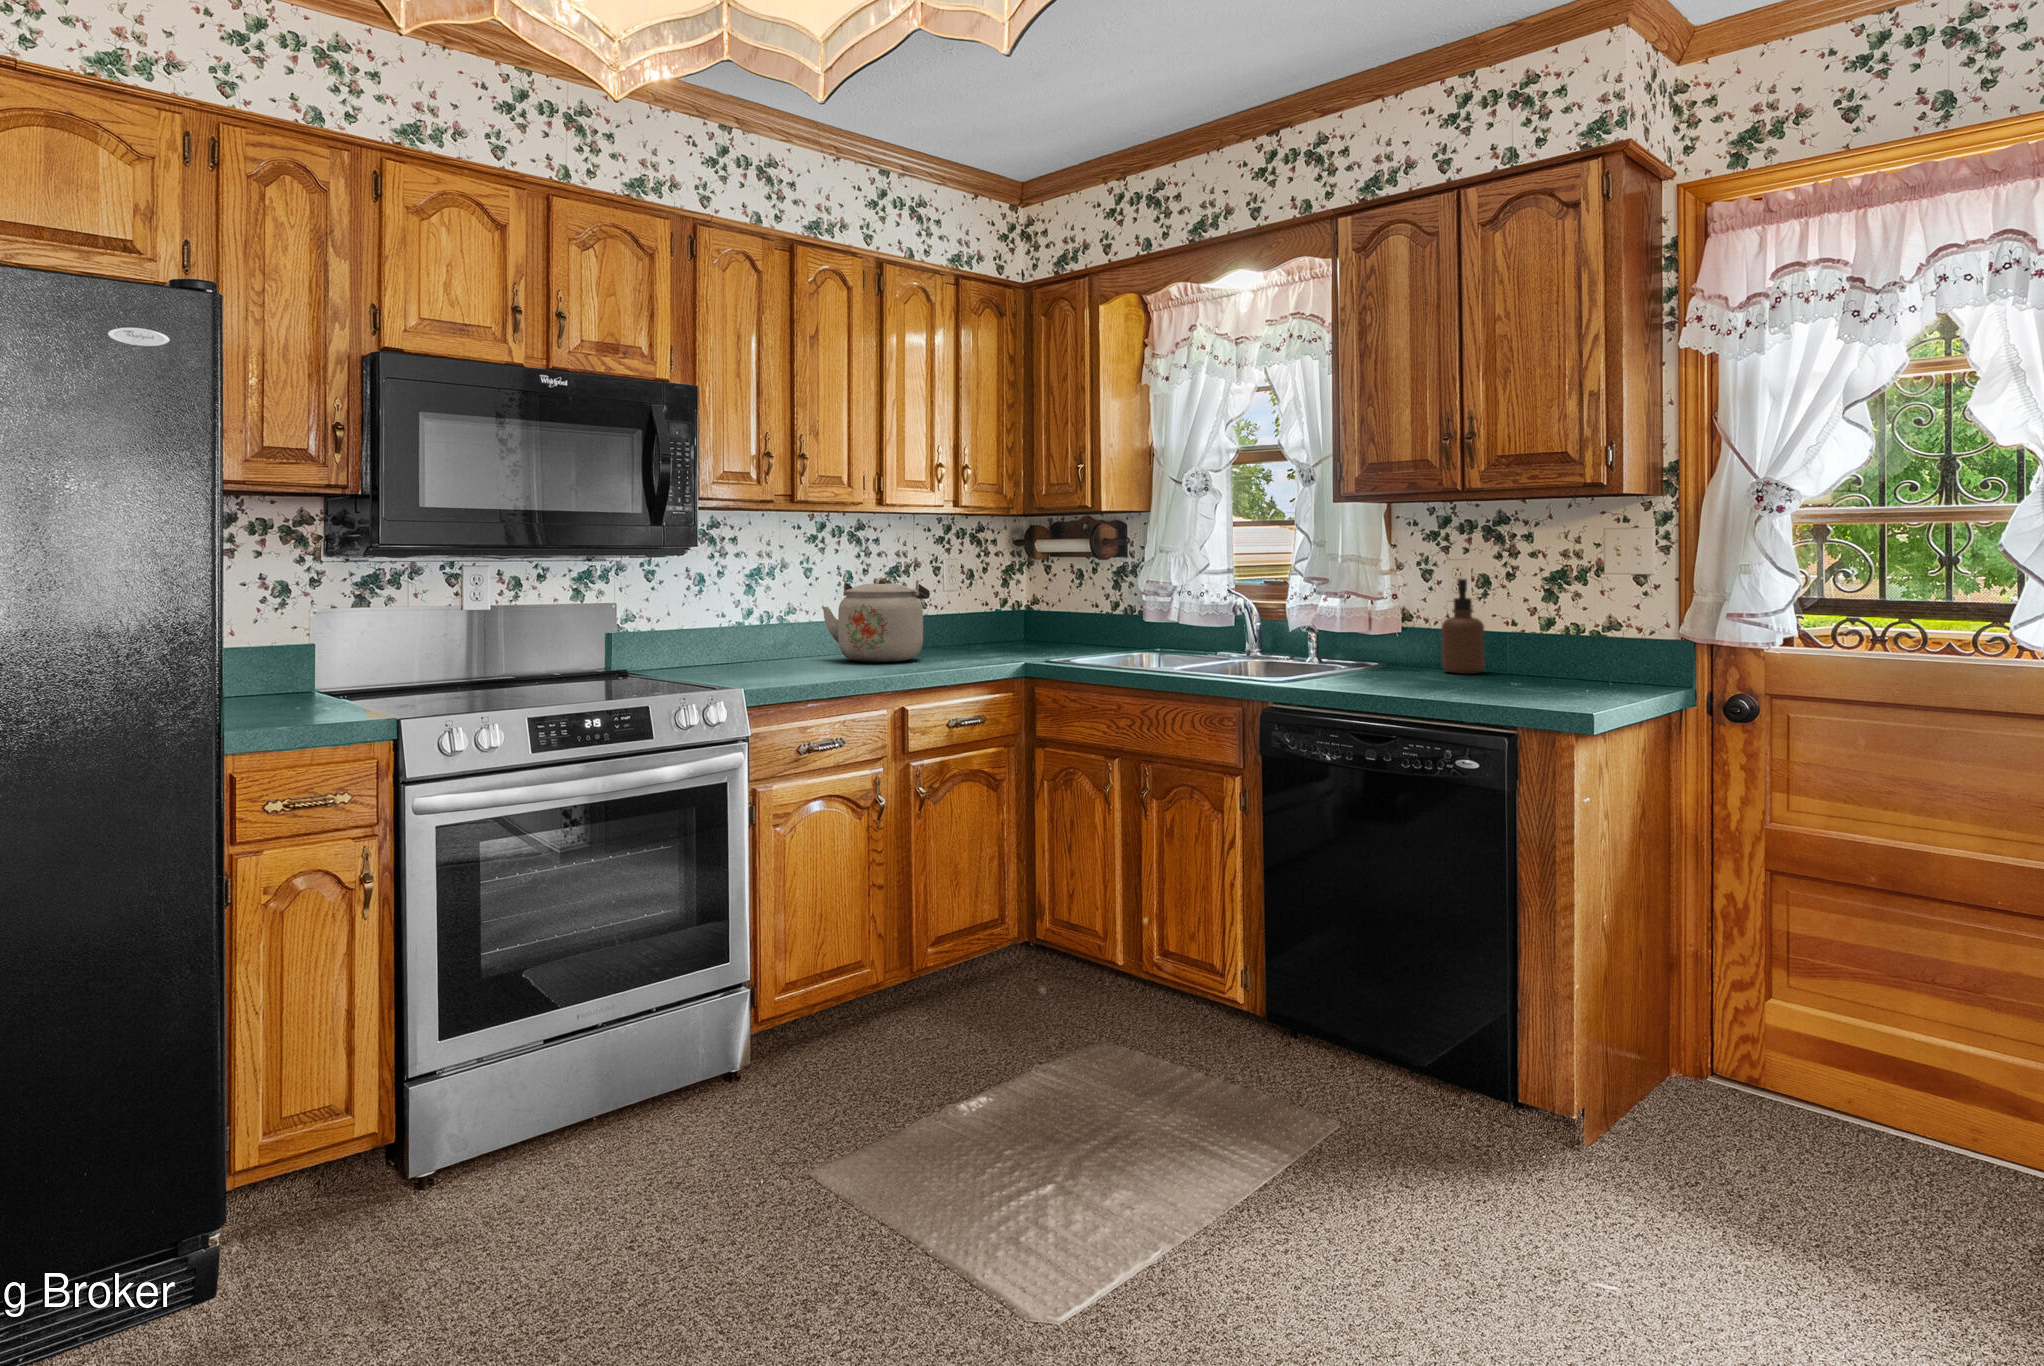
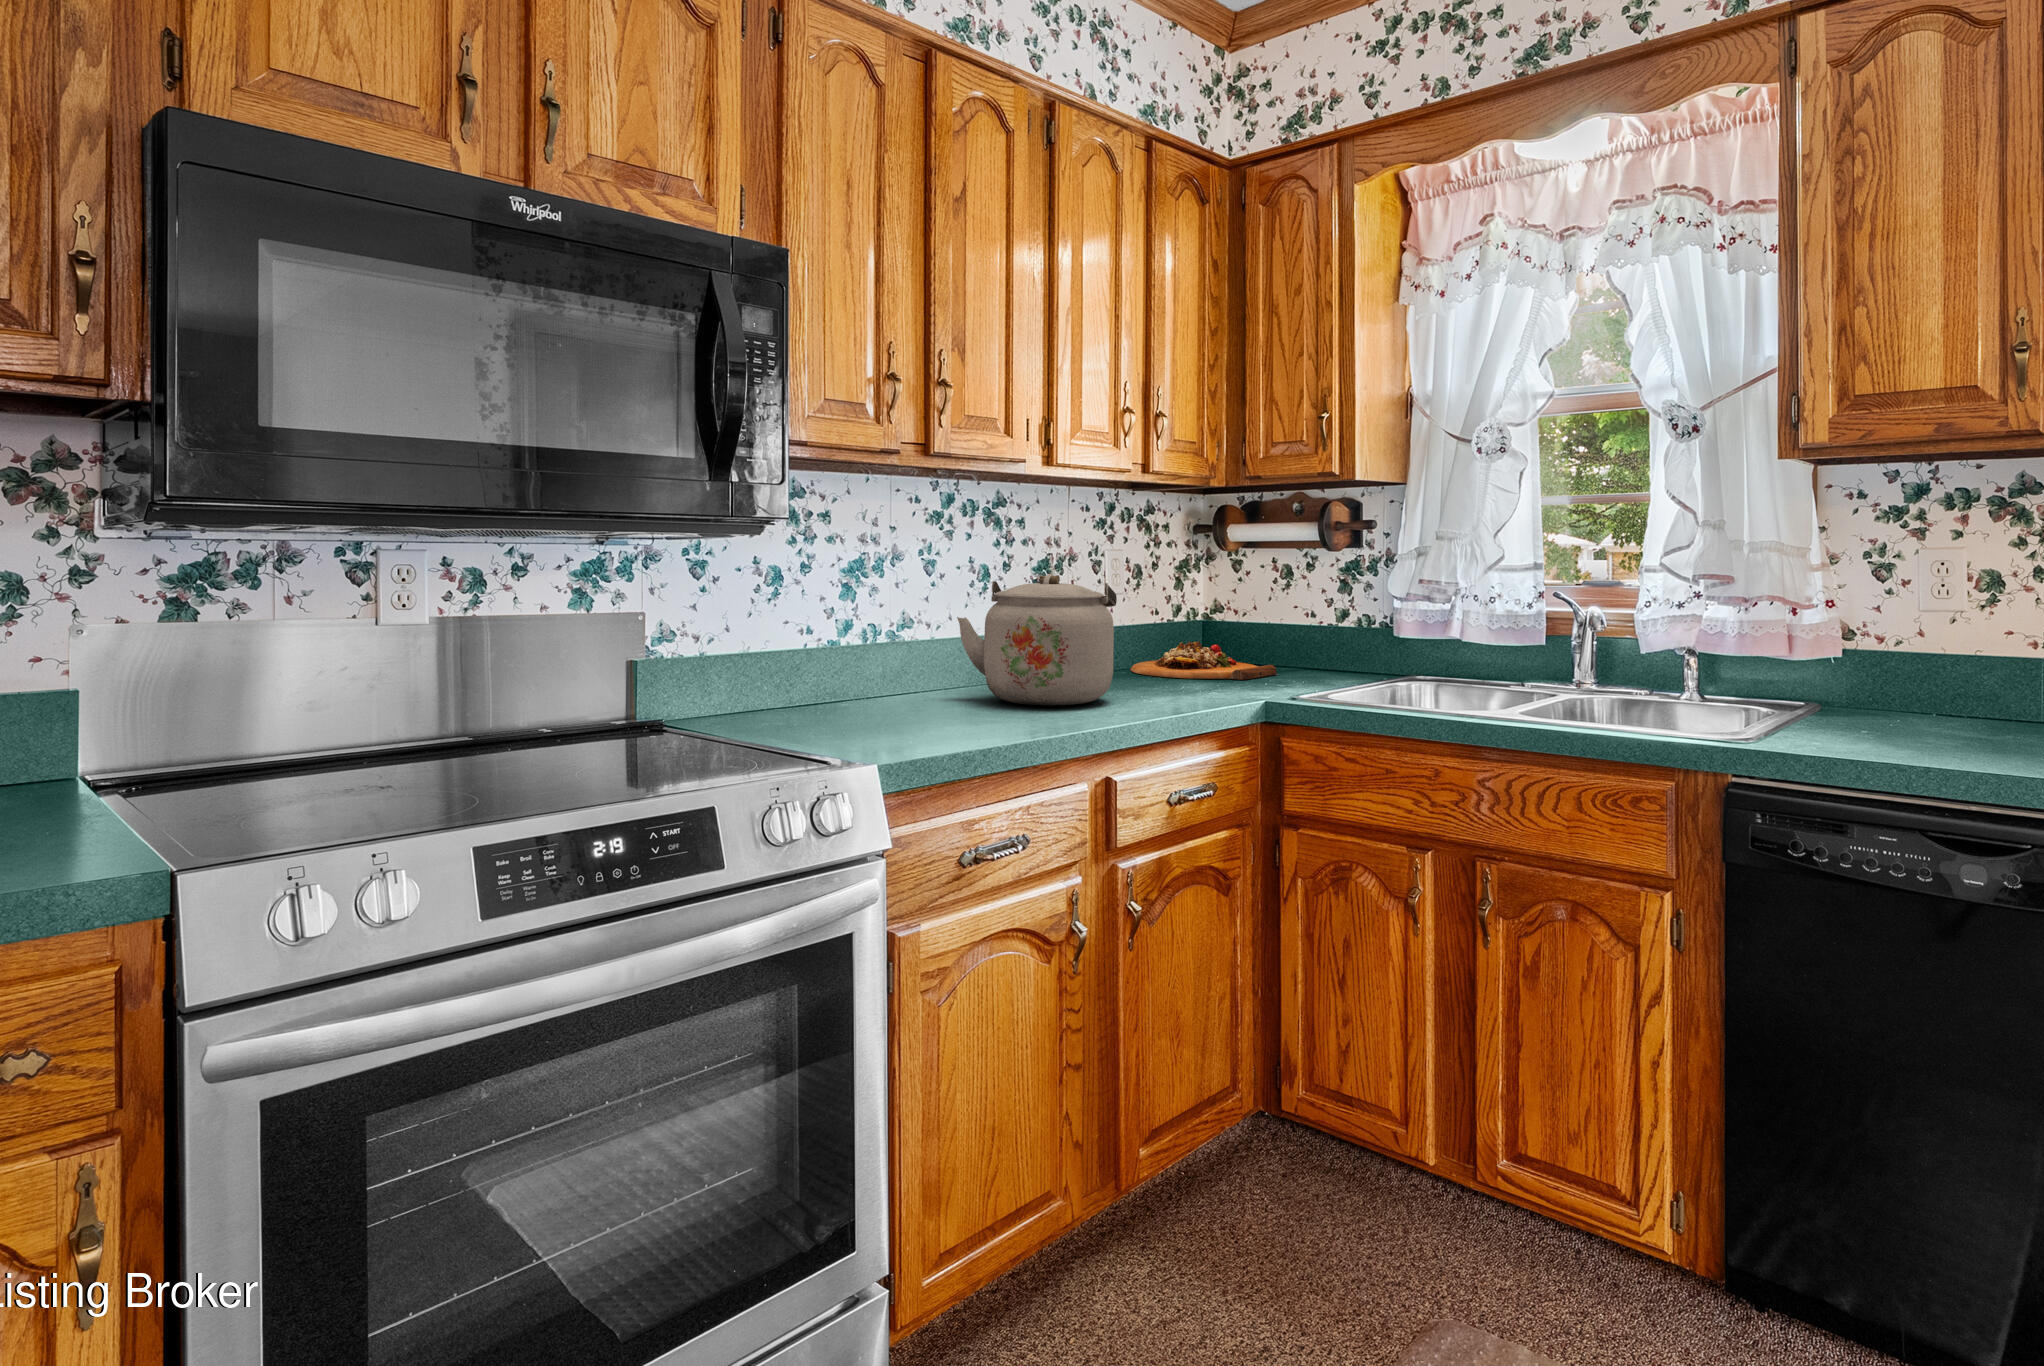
soap dispenser: present [1441,579,1485,674] -> none [1947,592,2024,740]
cutting board: none [960,625,1061,649] -> present [1131,641,1277,680]

